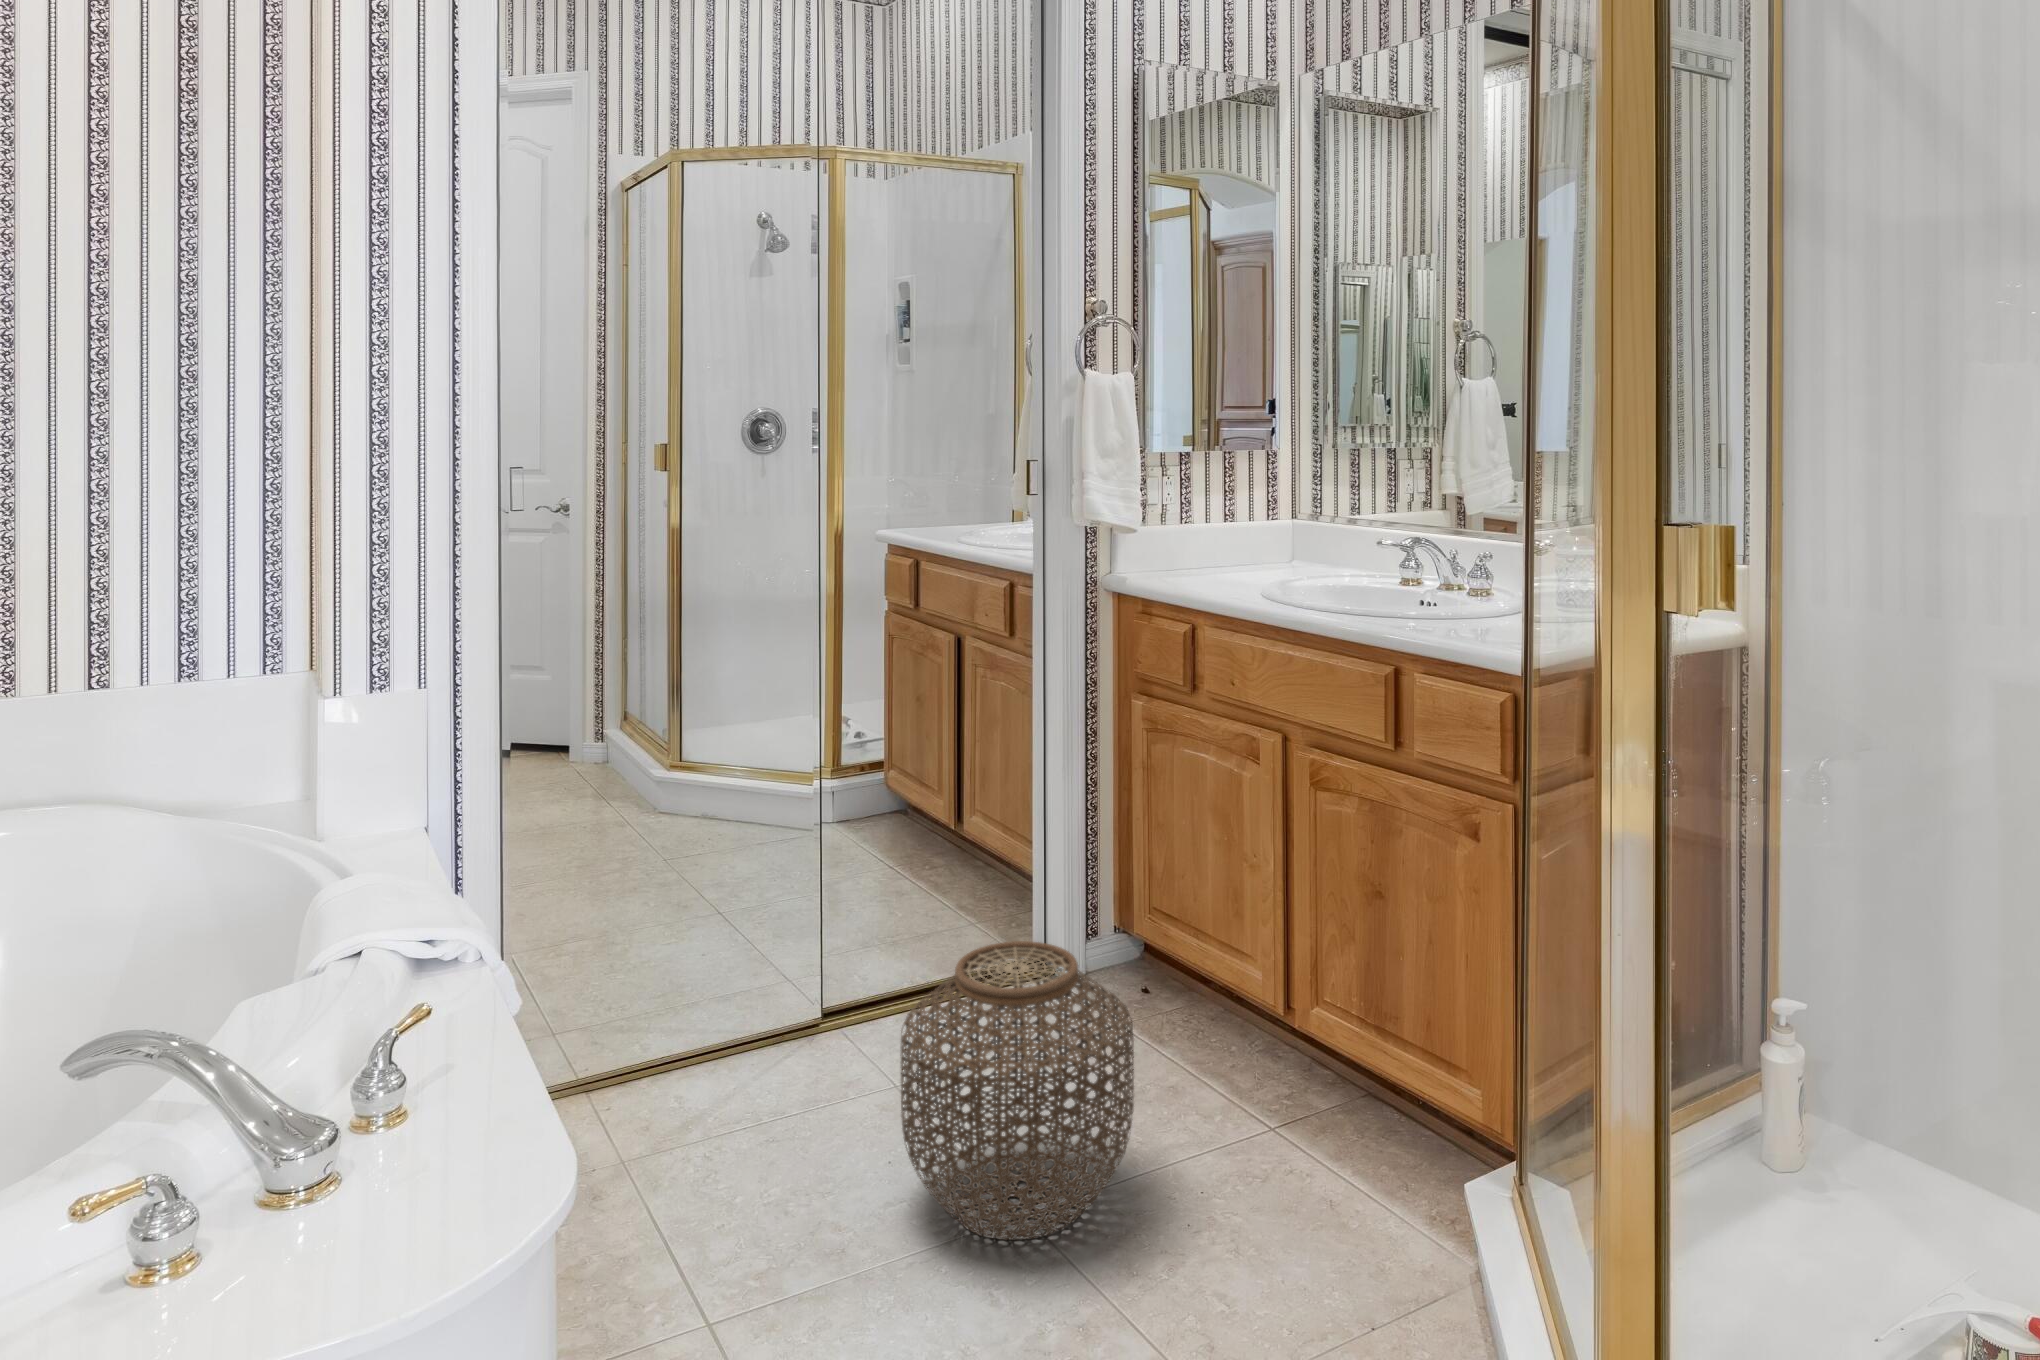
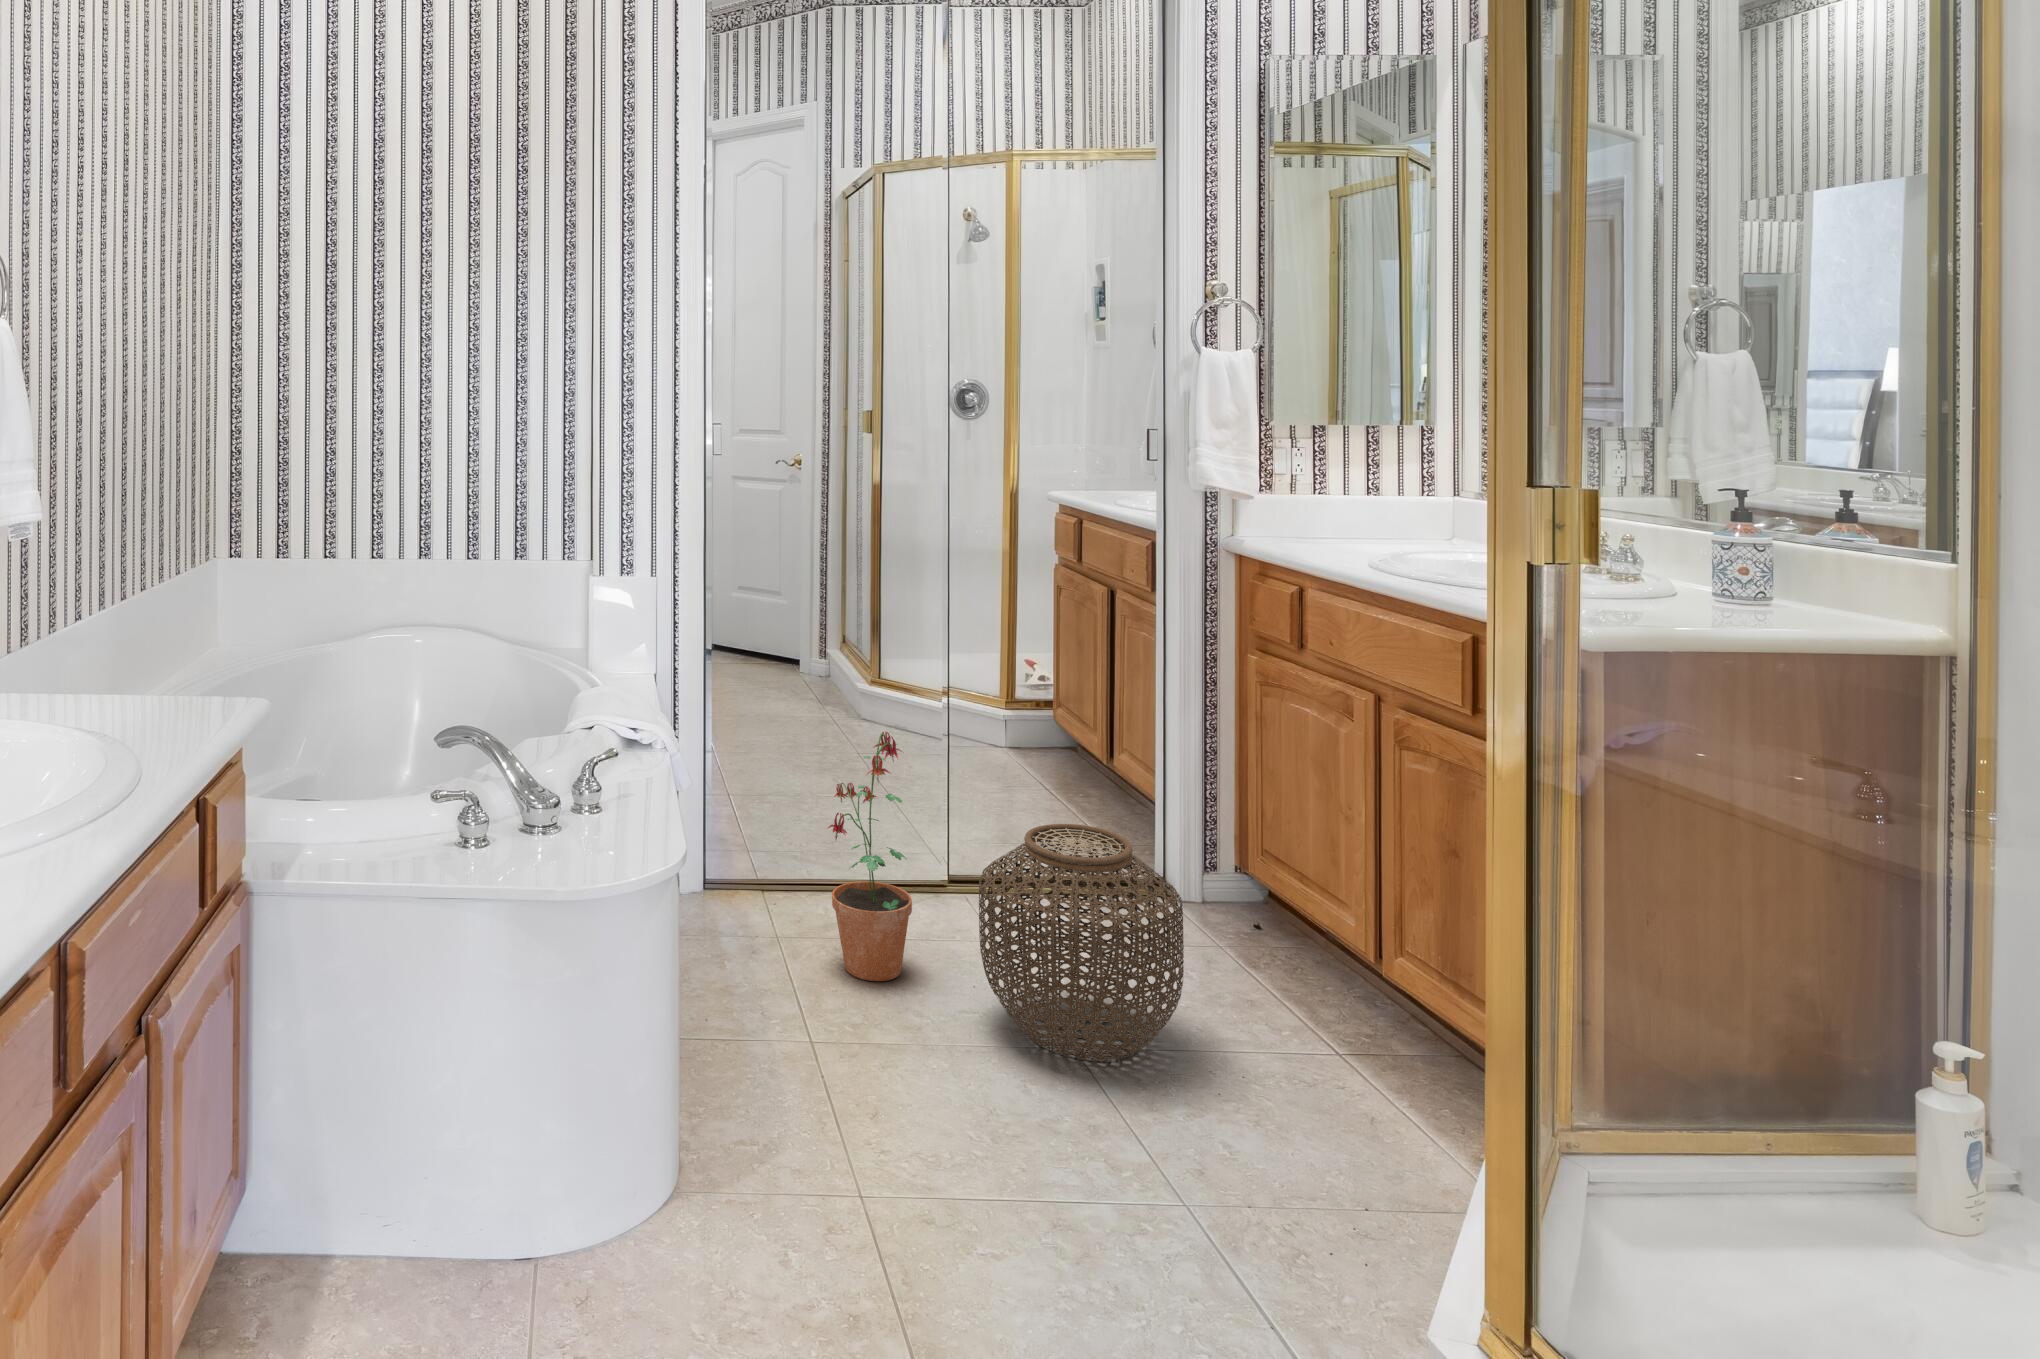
potted plant: none [689,863,802,1205] -> present [828,732,912,981]

